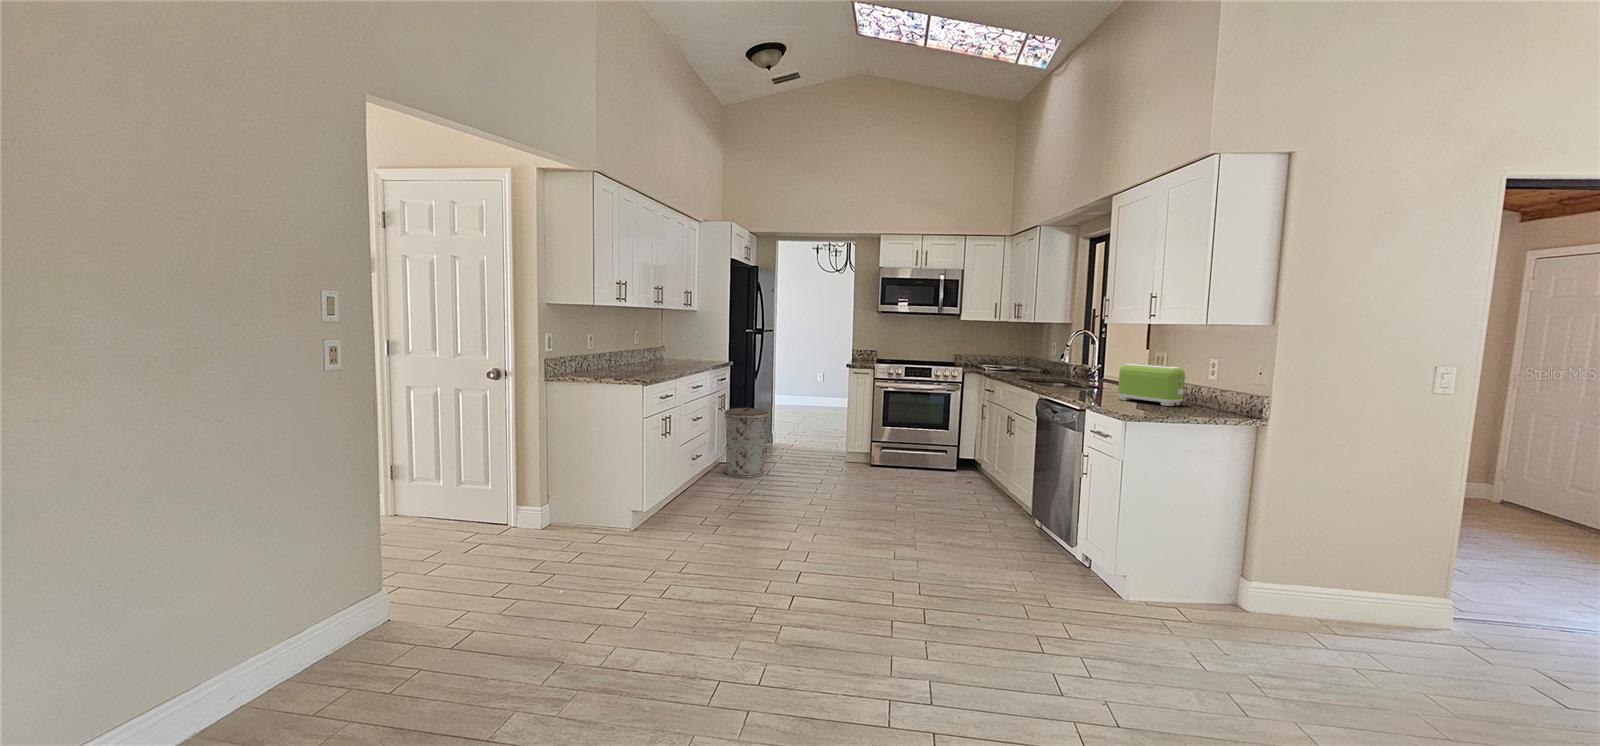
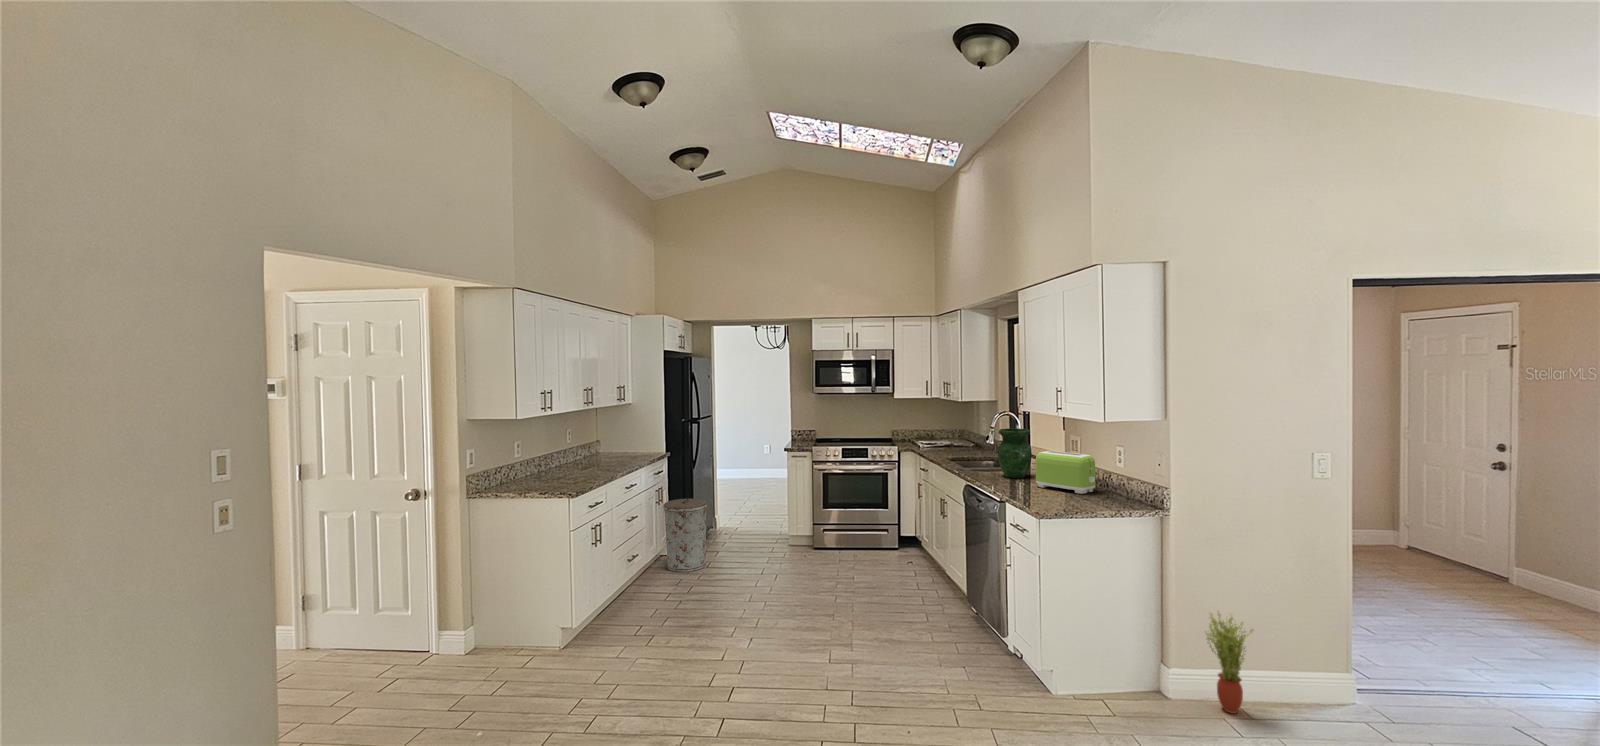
vase: none [1077,343,1113,393] -> present [998,428,1032,478]
potted plant: none [1294,523,1349,625] -> present [1206,613,1254,713]

